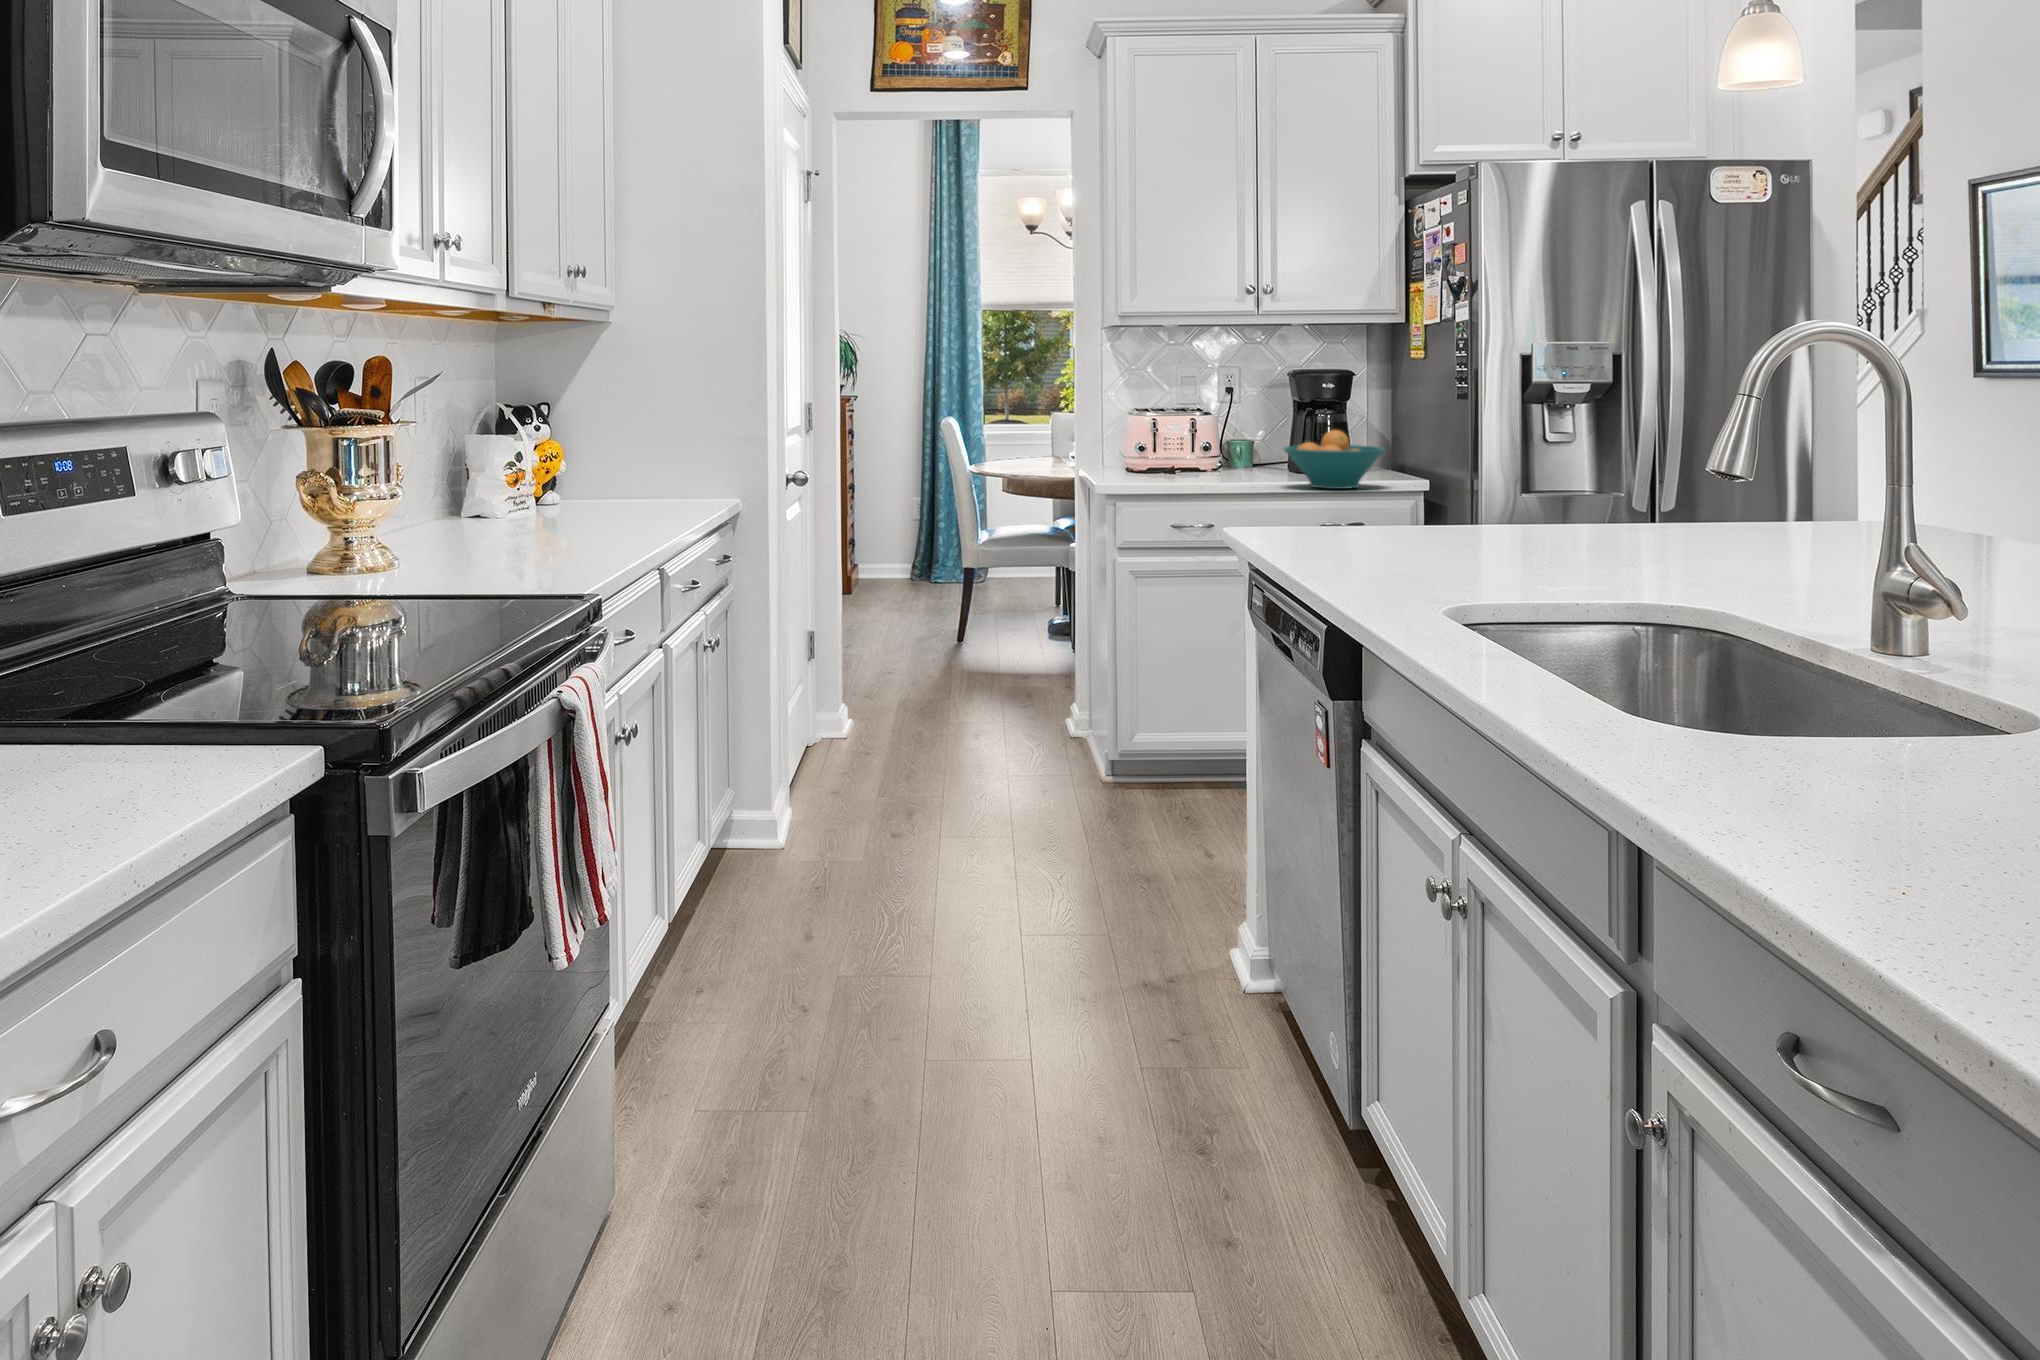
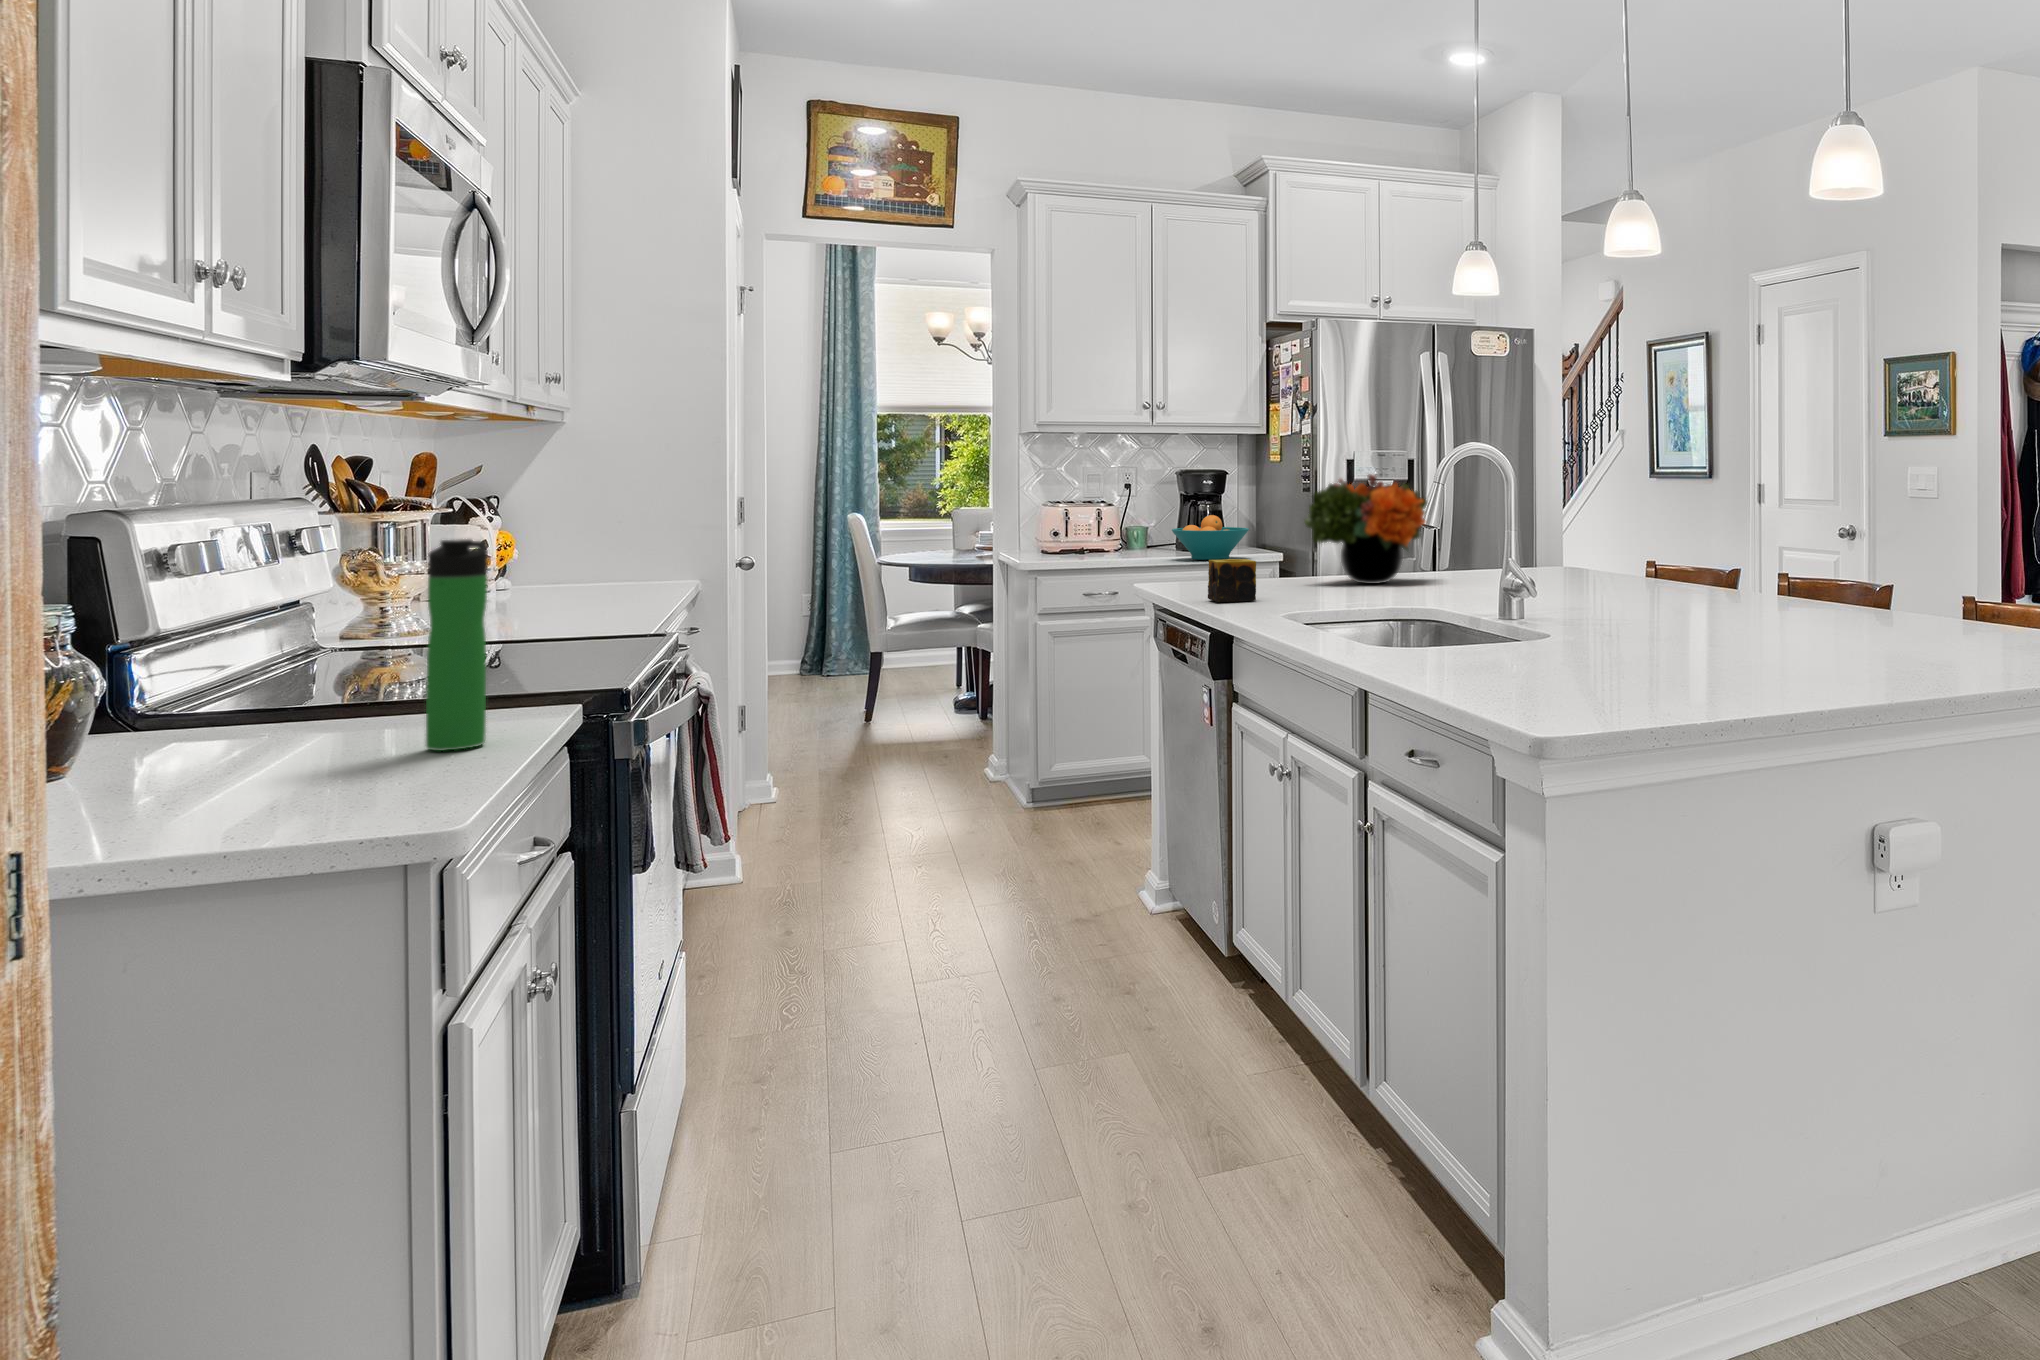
flower arrangement: none [1464,378,1668,544] -> present [1305,474,1427,584]
bottle: none [30,499,135,844] -> present [426,539,488,751]
candle: none [1323,506,1396,571] -> present [1208,559,1256,602]

